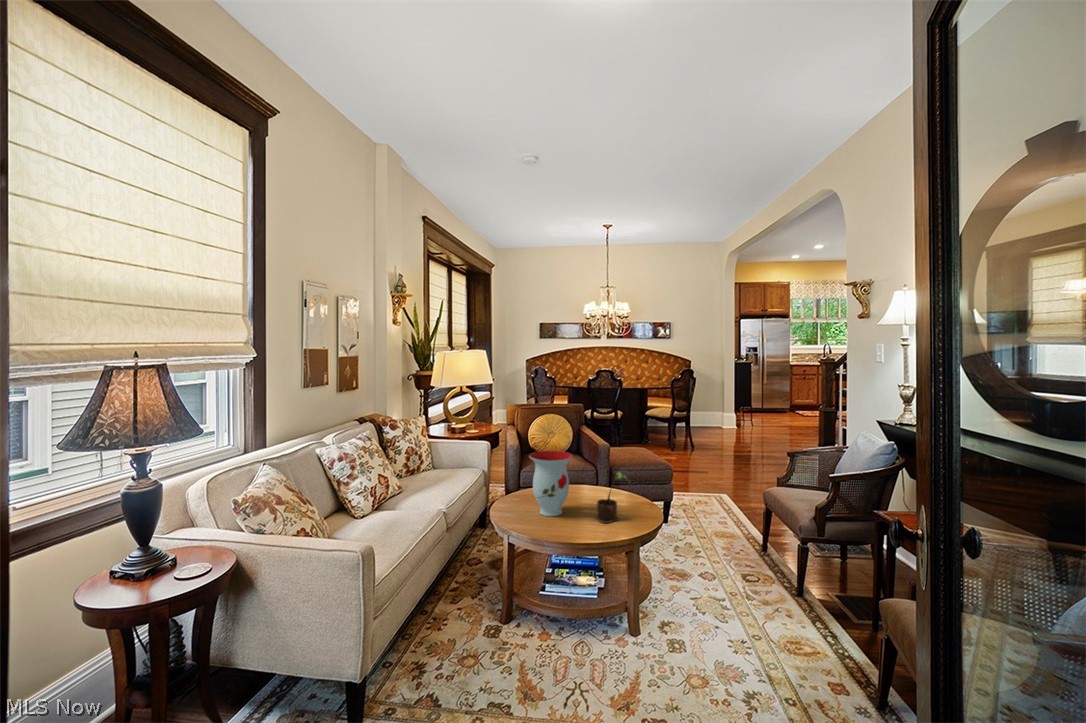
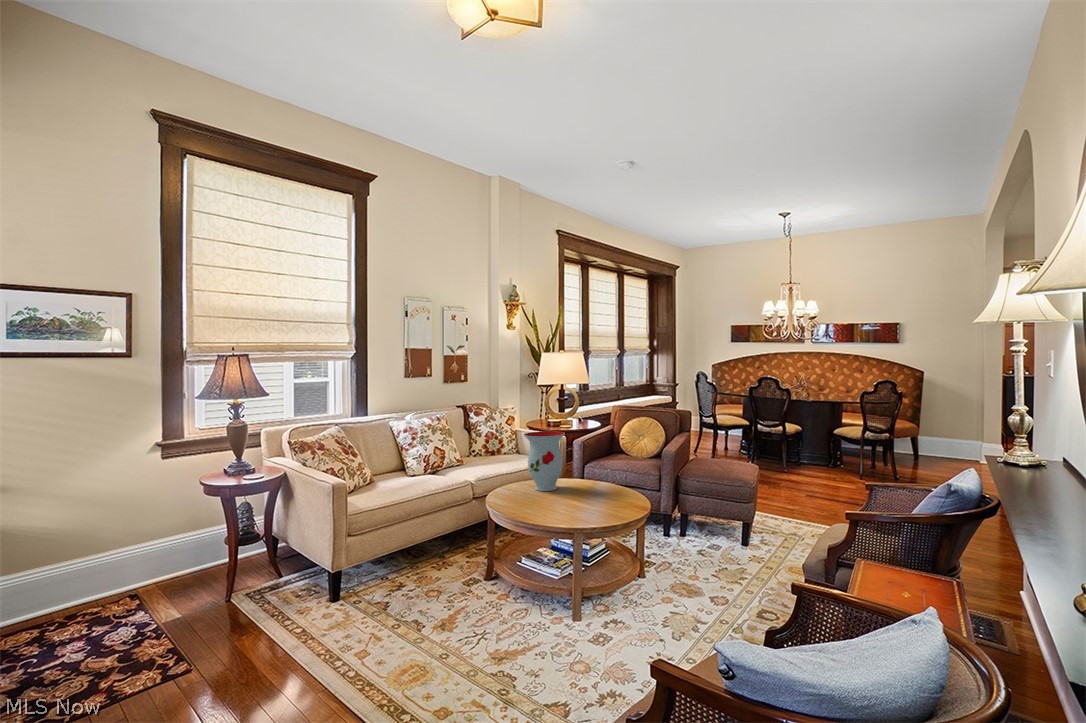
potted plant: present [595,472,630,523] -> none [573,450,612,500]

